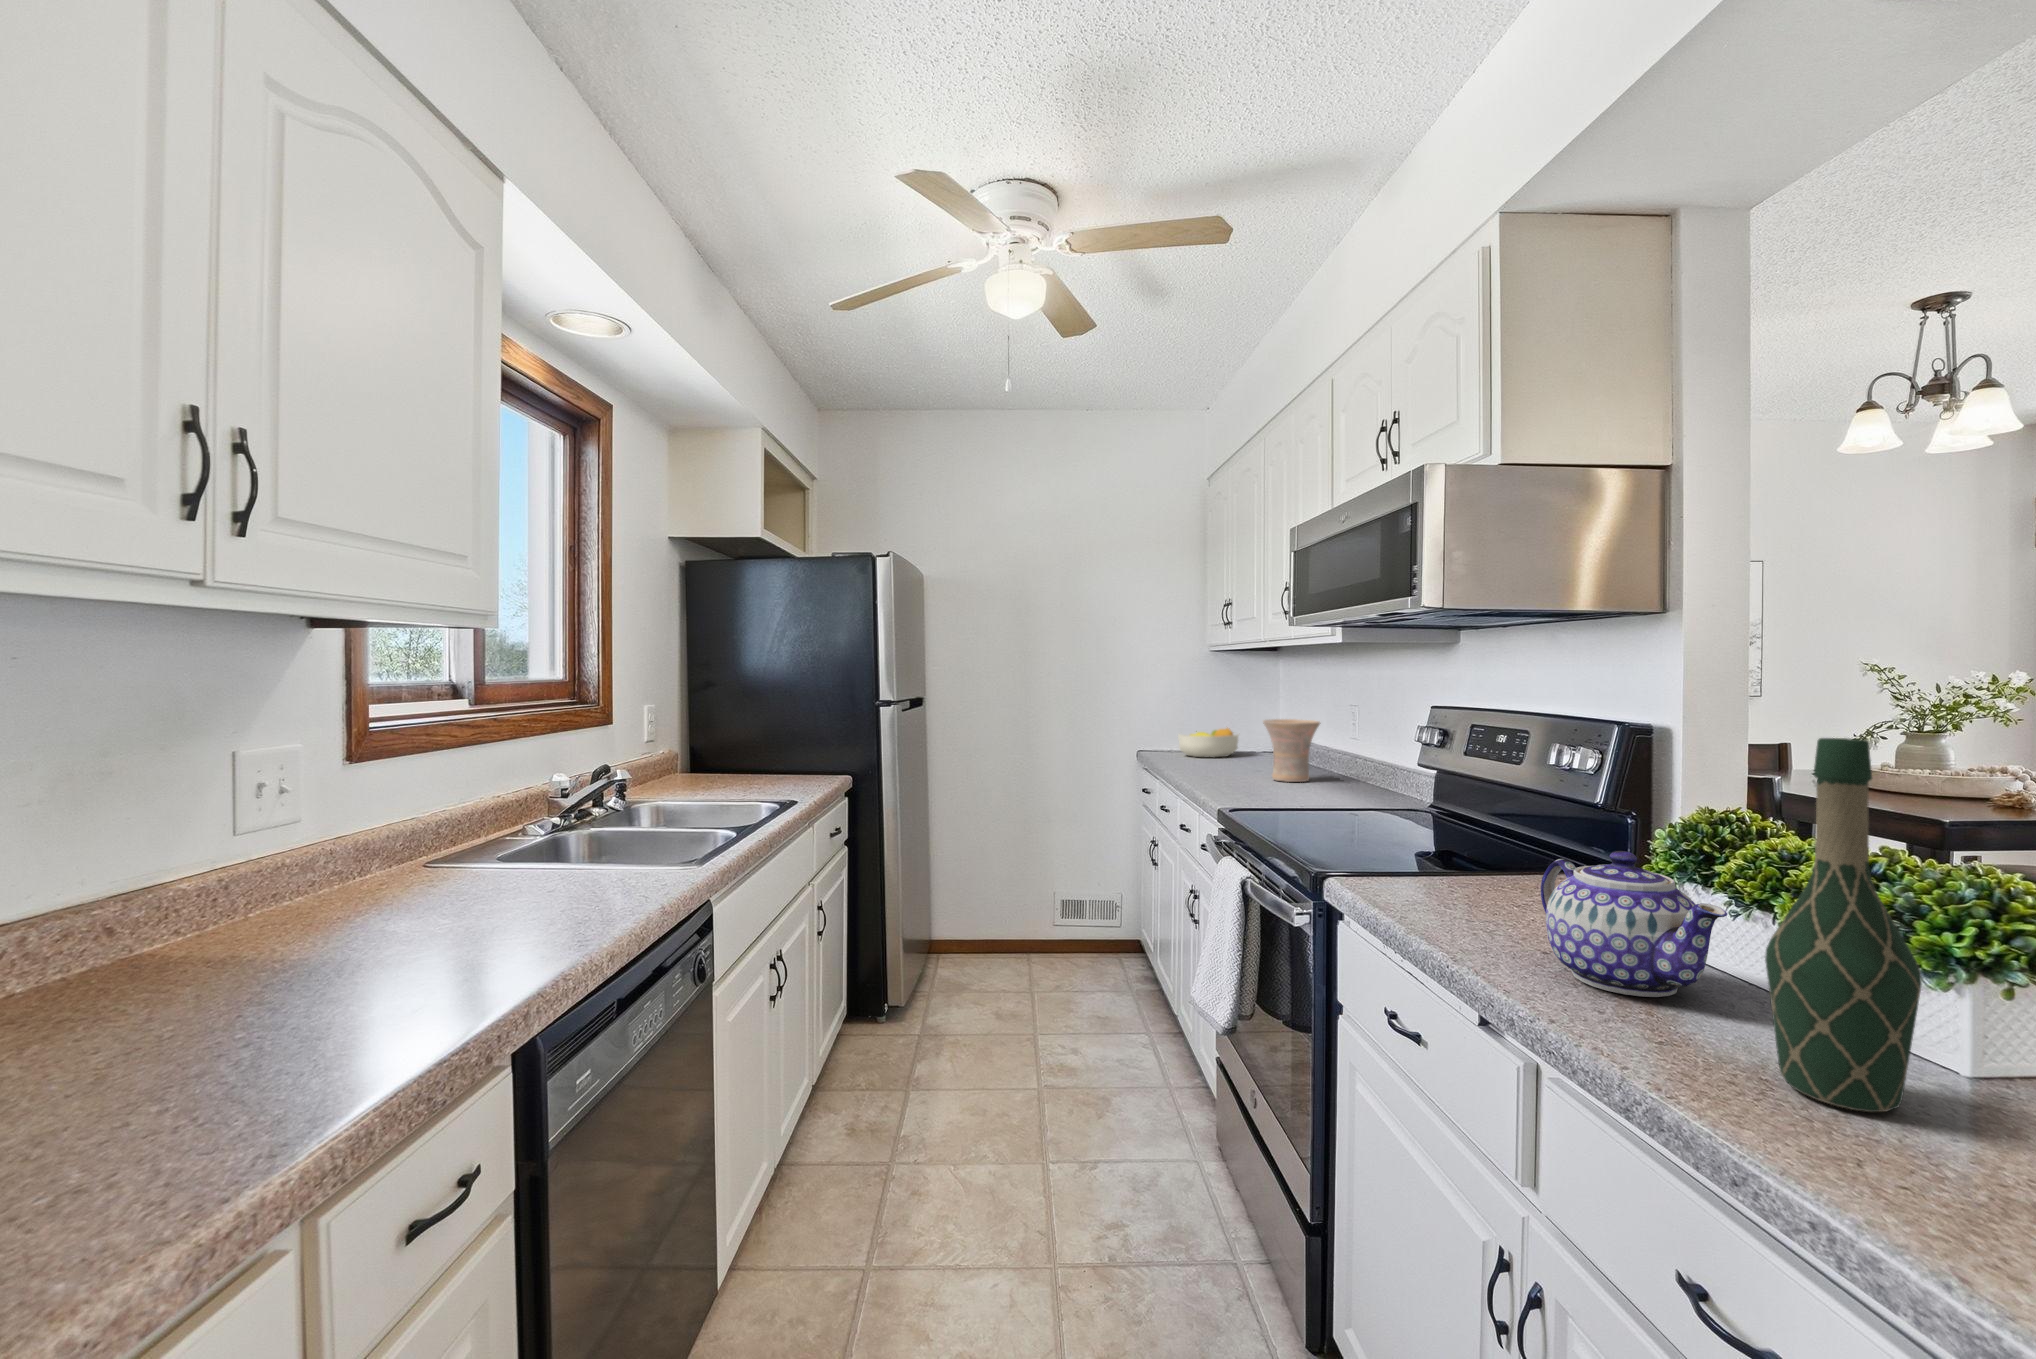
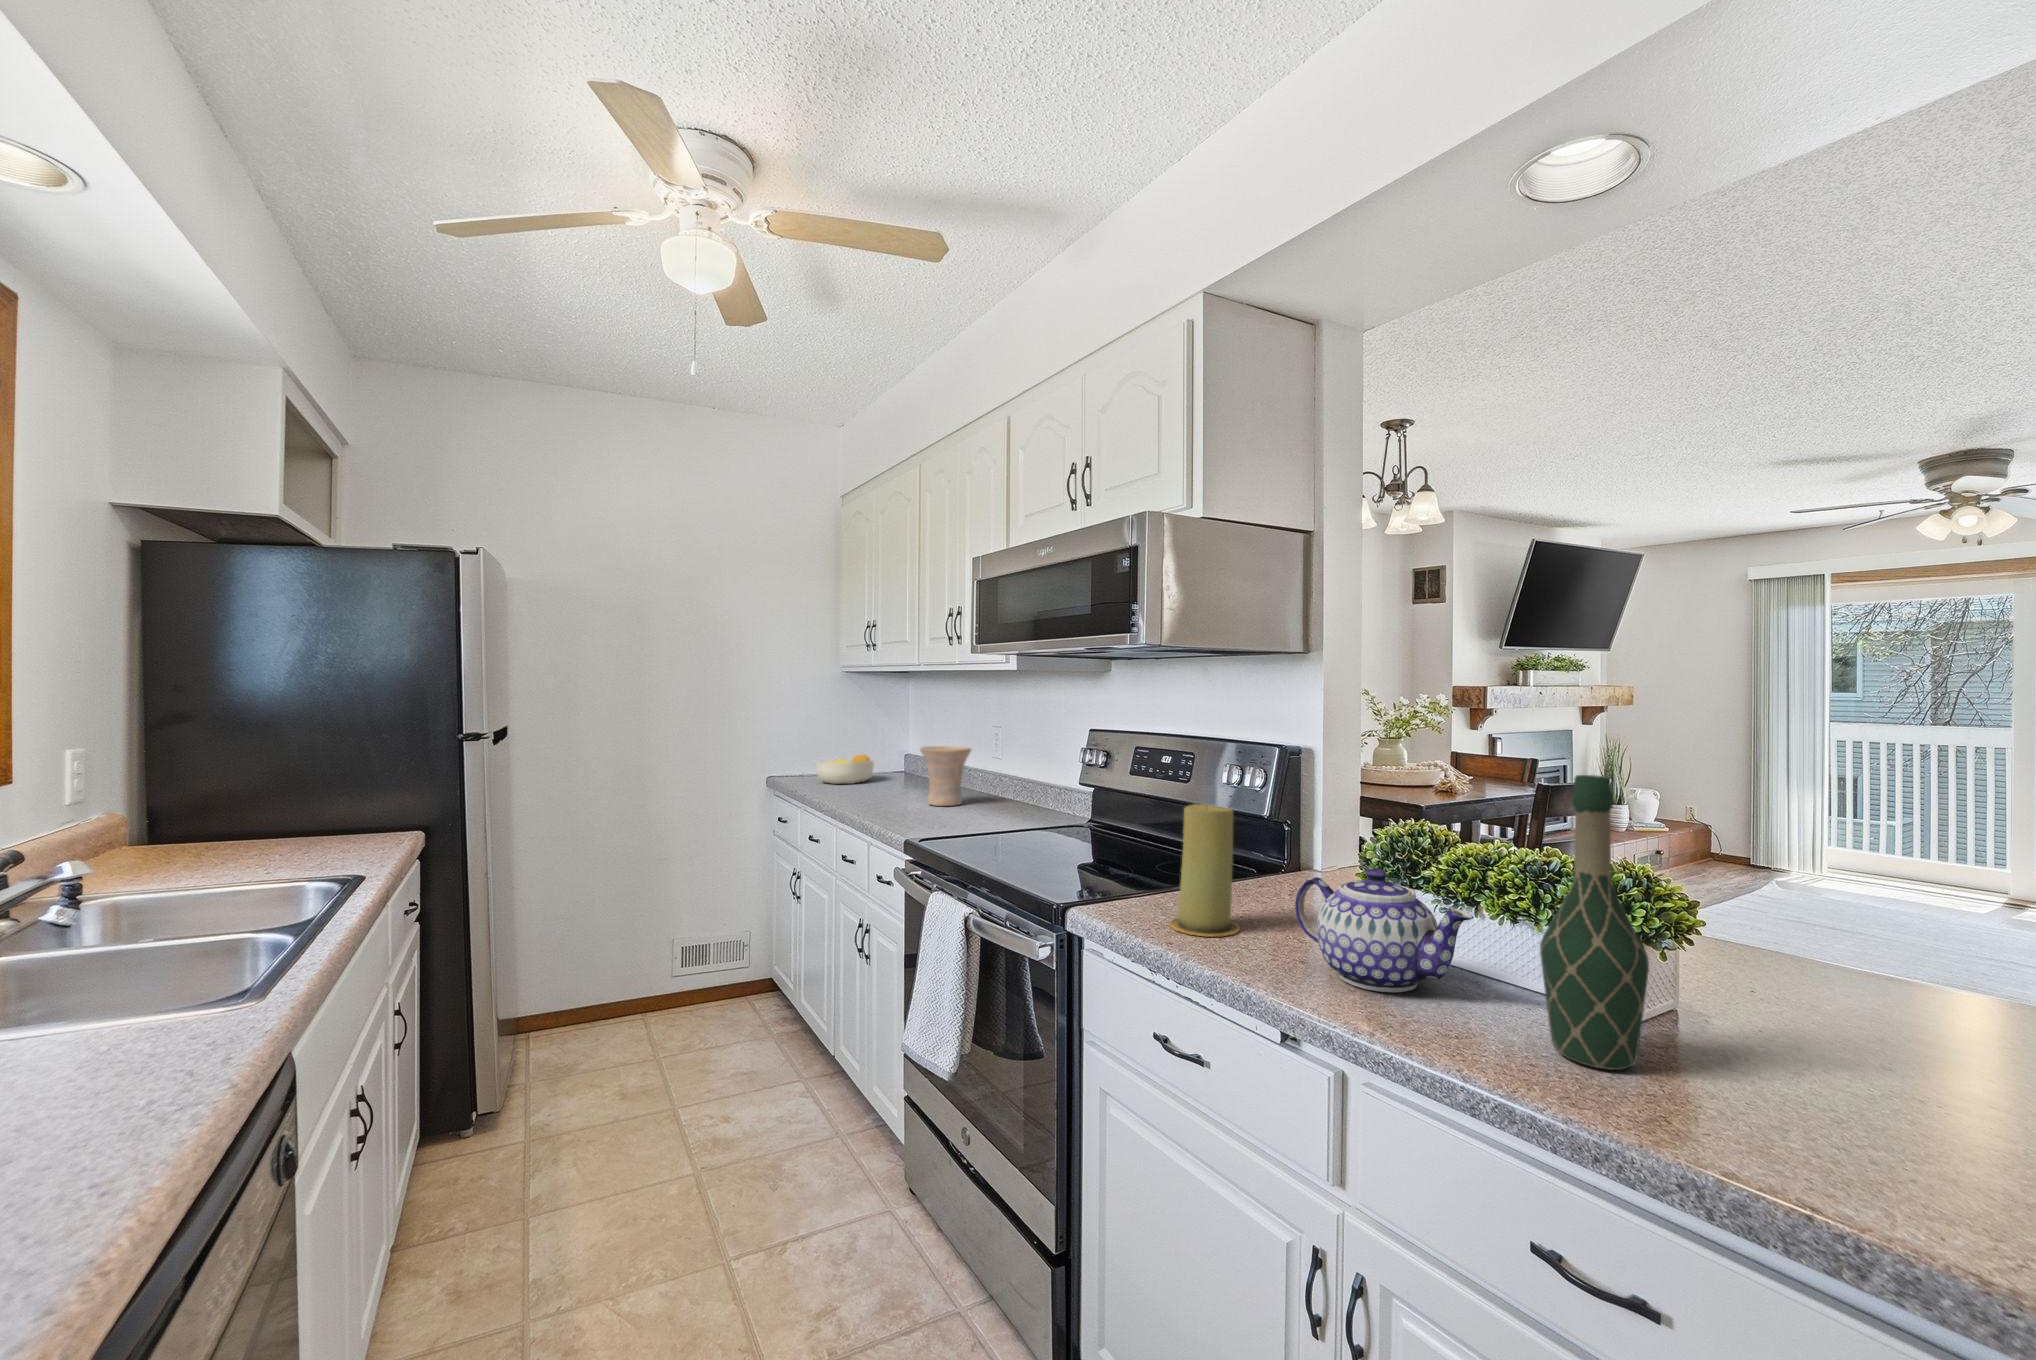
candle: none [1419,775,1504,920] -> present [1170,804,1240,936]

